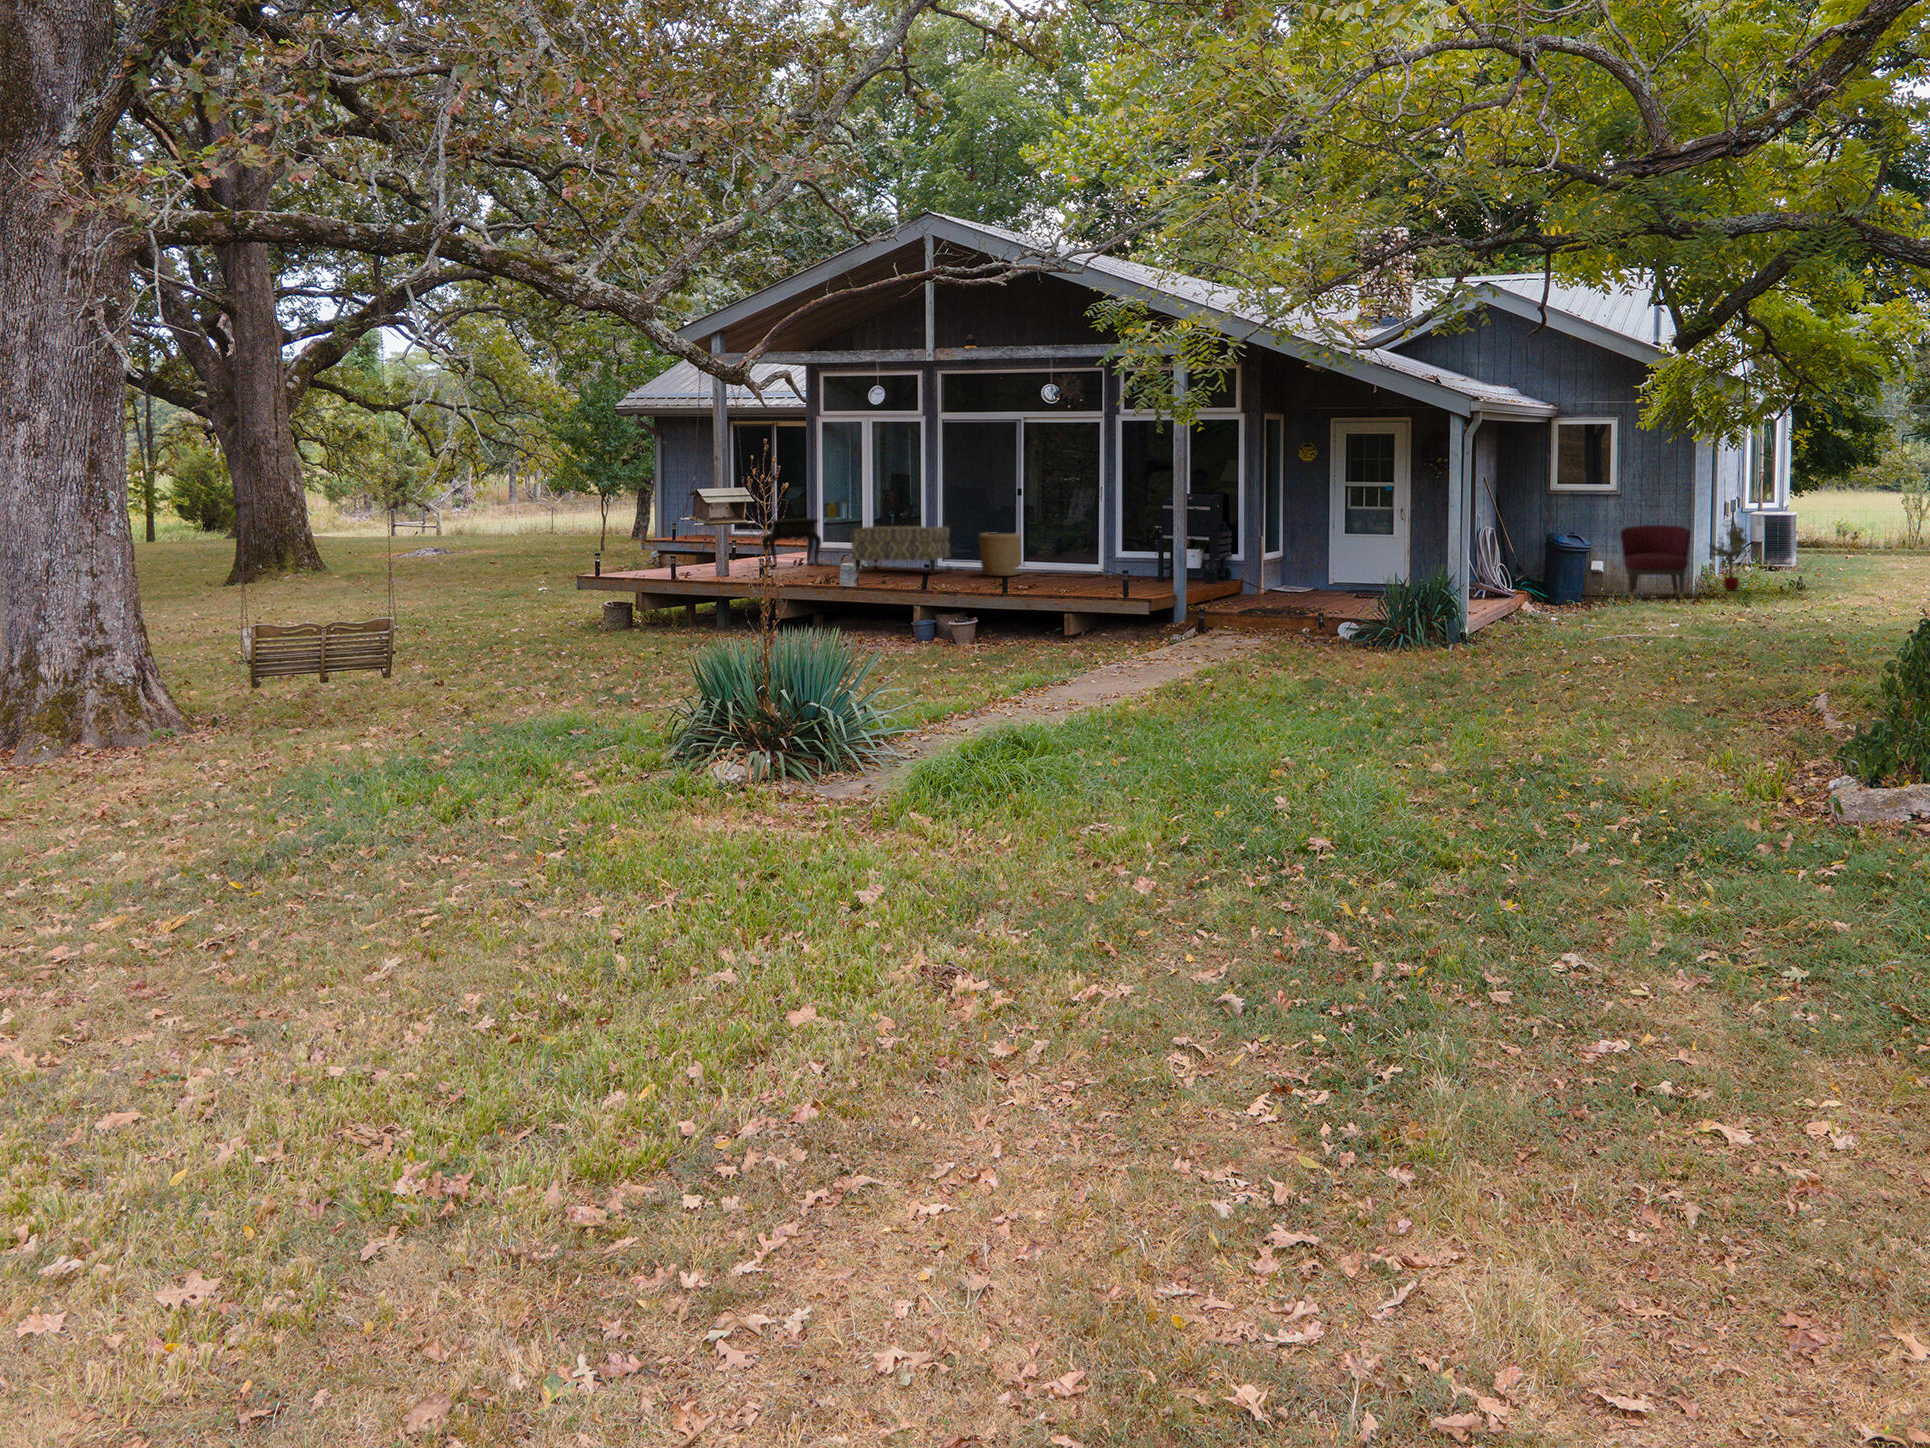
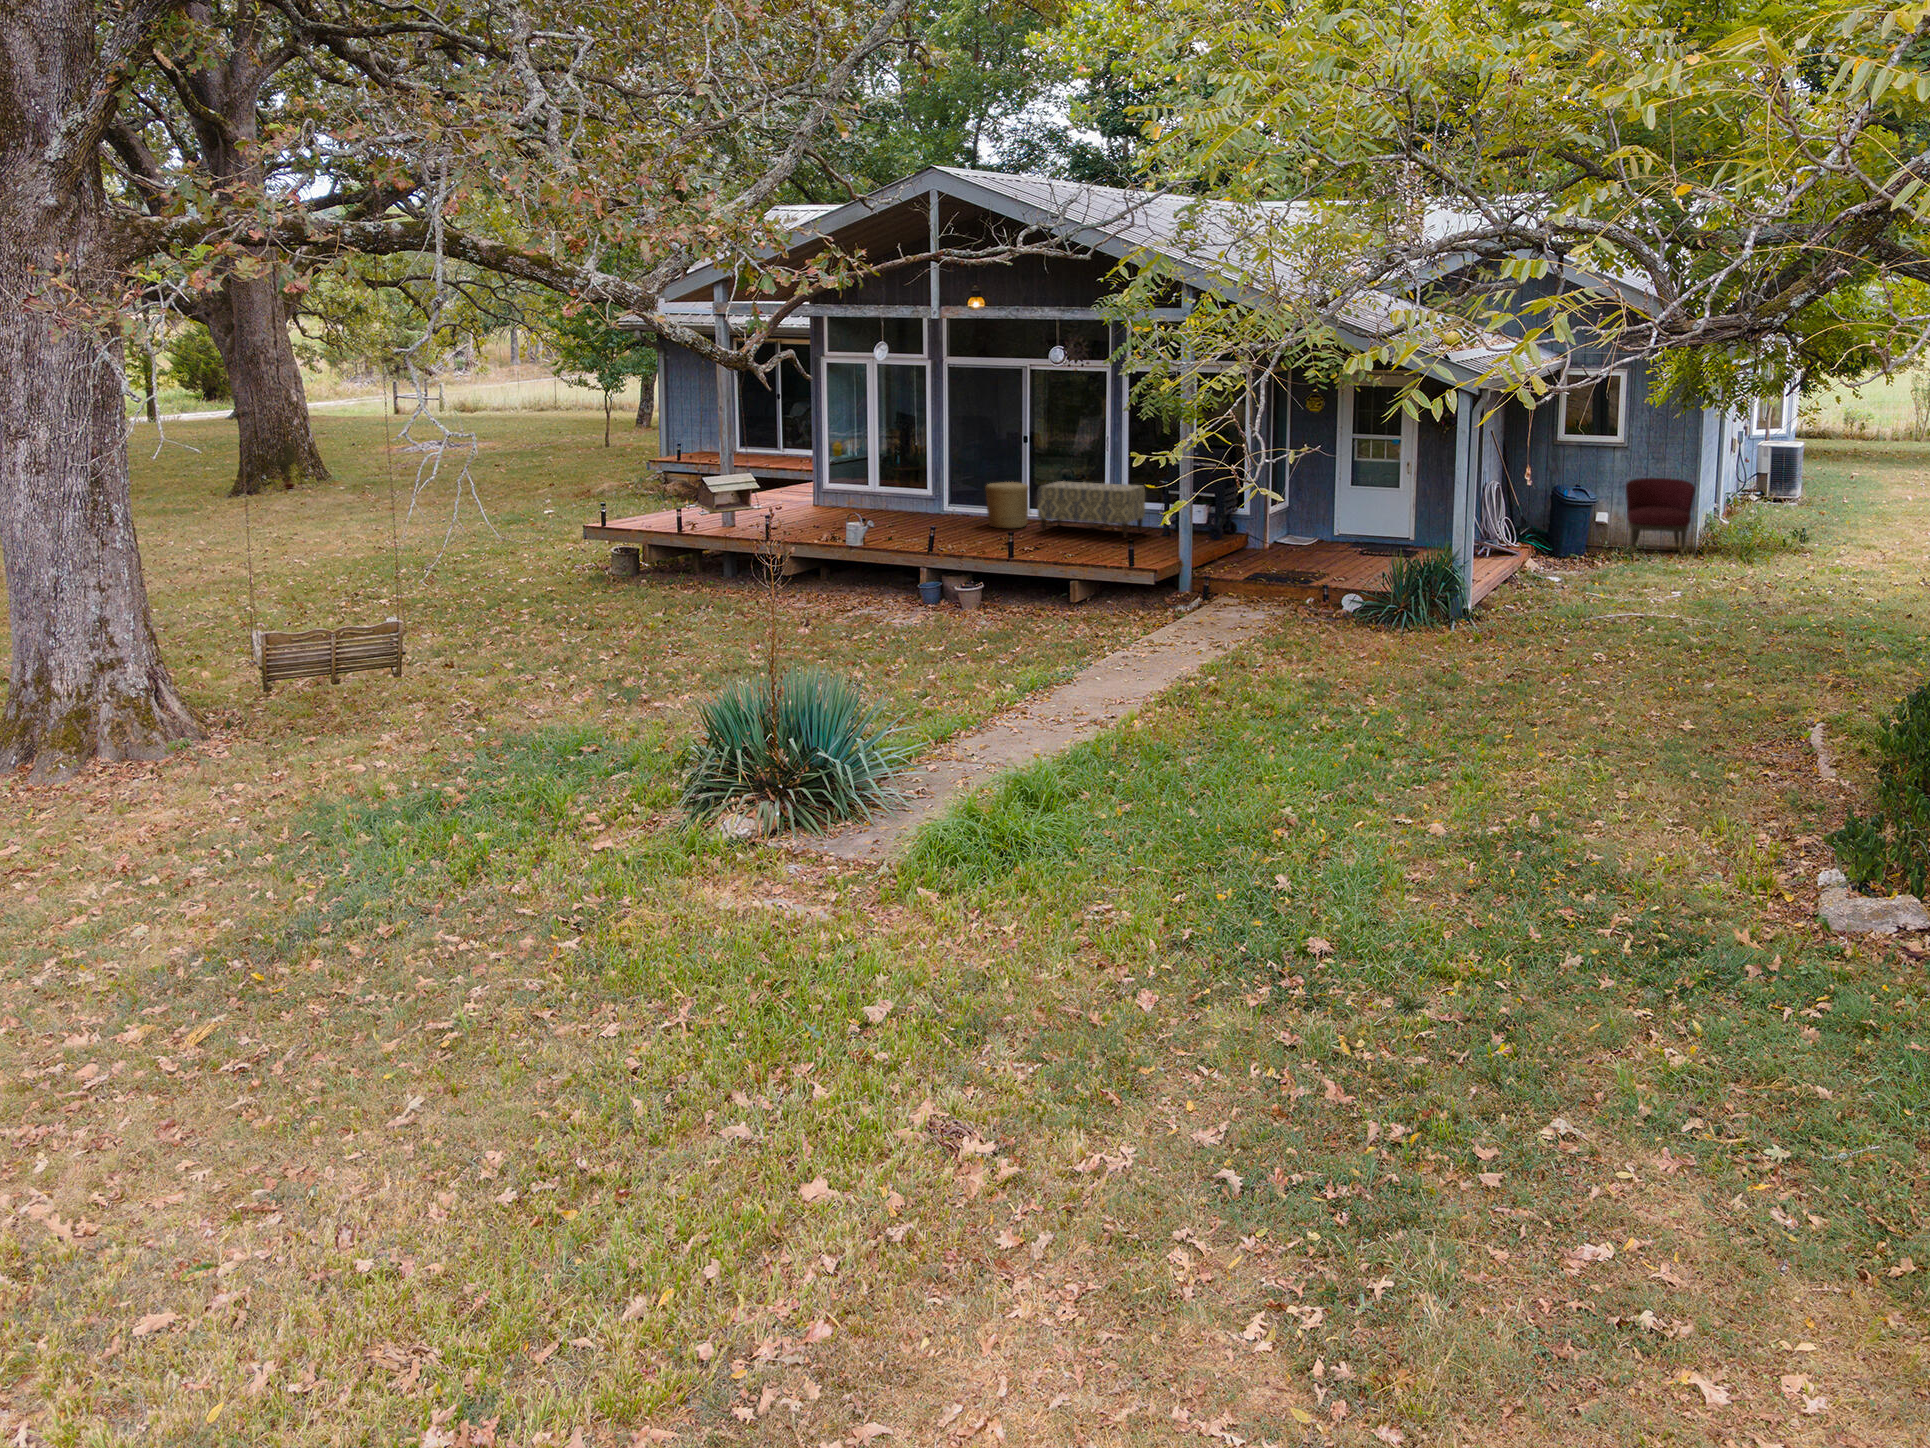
side table: present [762,518,821,569] -> none [768,459,829,512]
potted tree: present [1709,520,1747,591] -> present [270,439,296,489]
bench: present [851,526,951,574] -> present [1037,481,1145,538]

